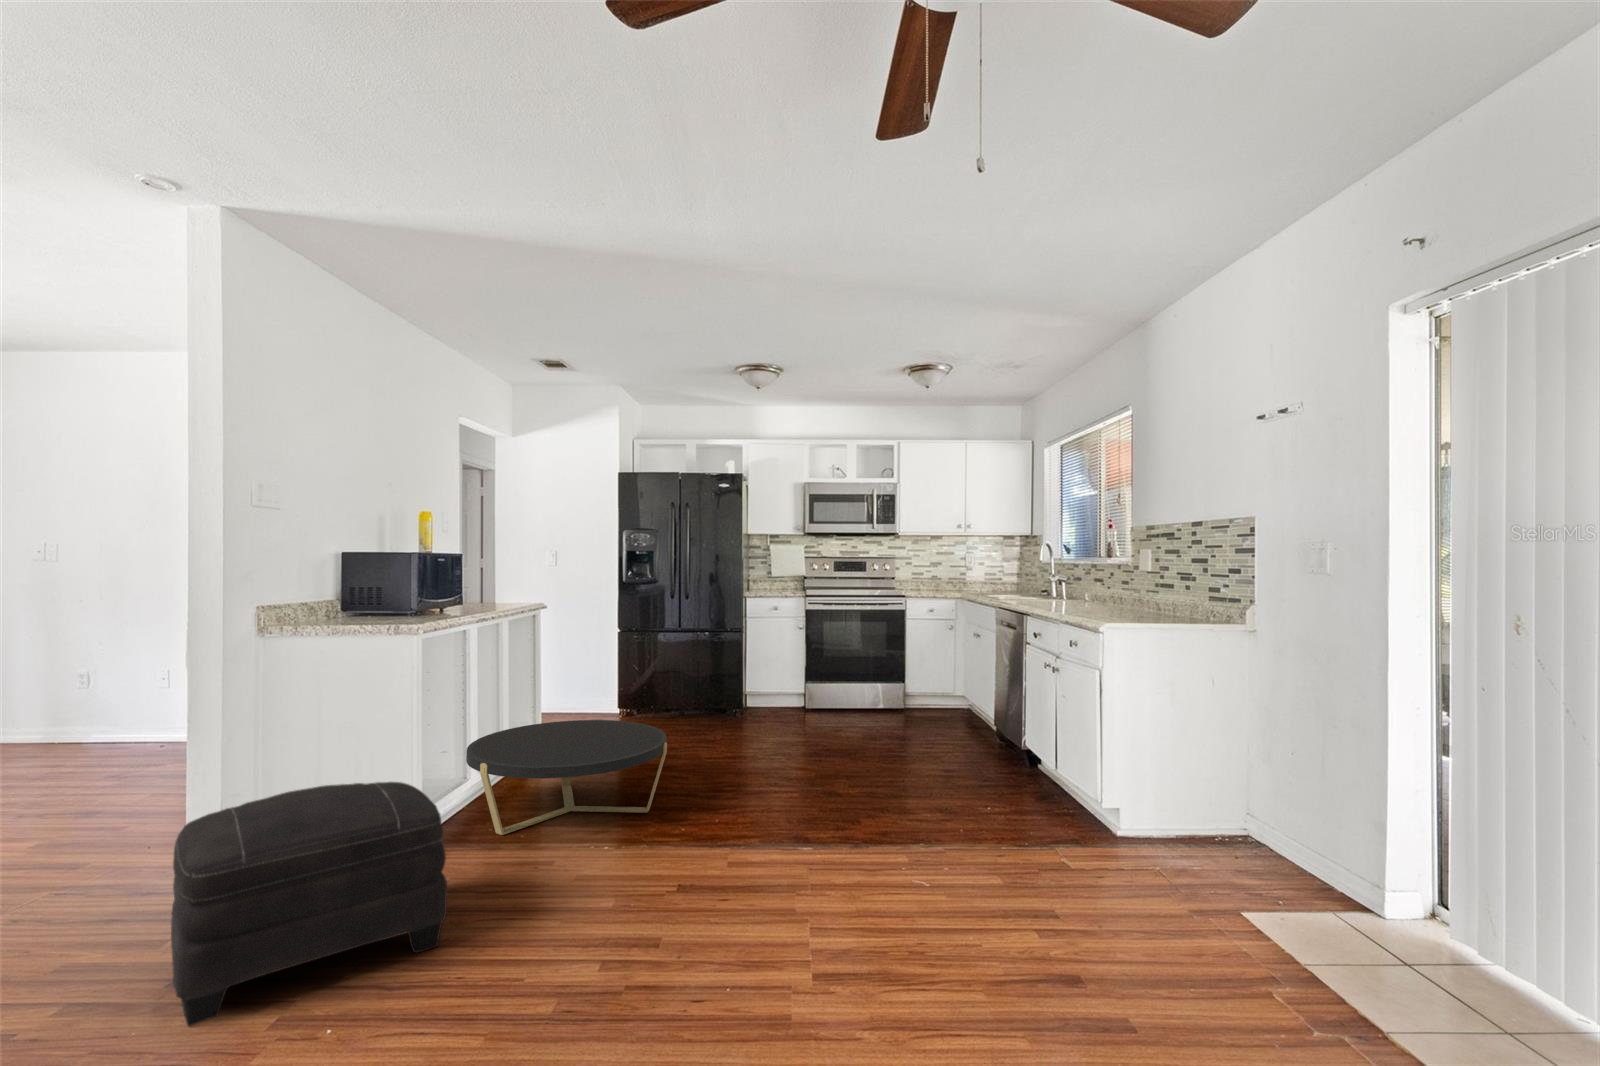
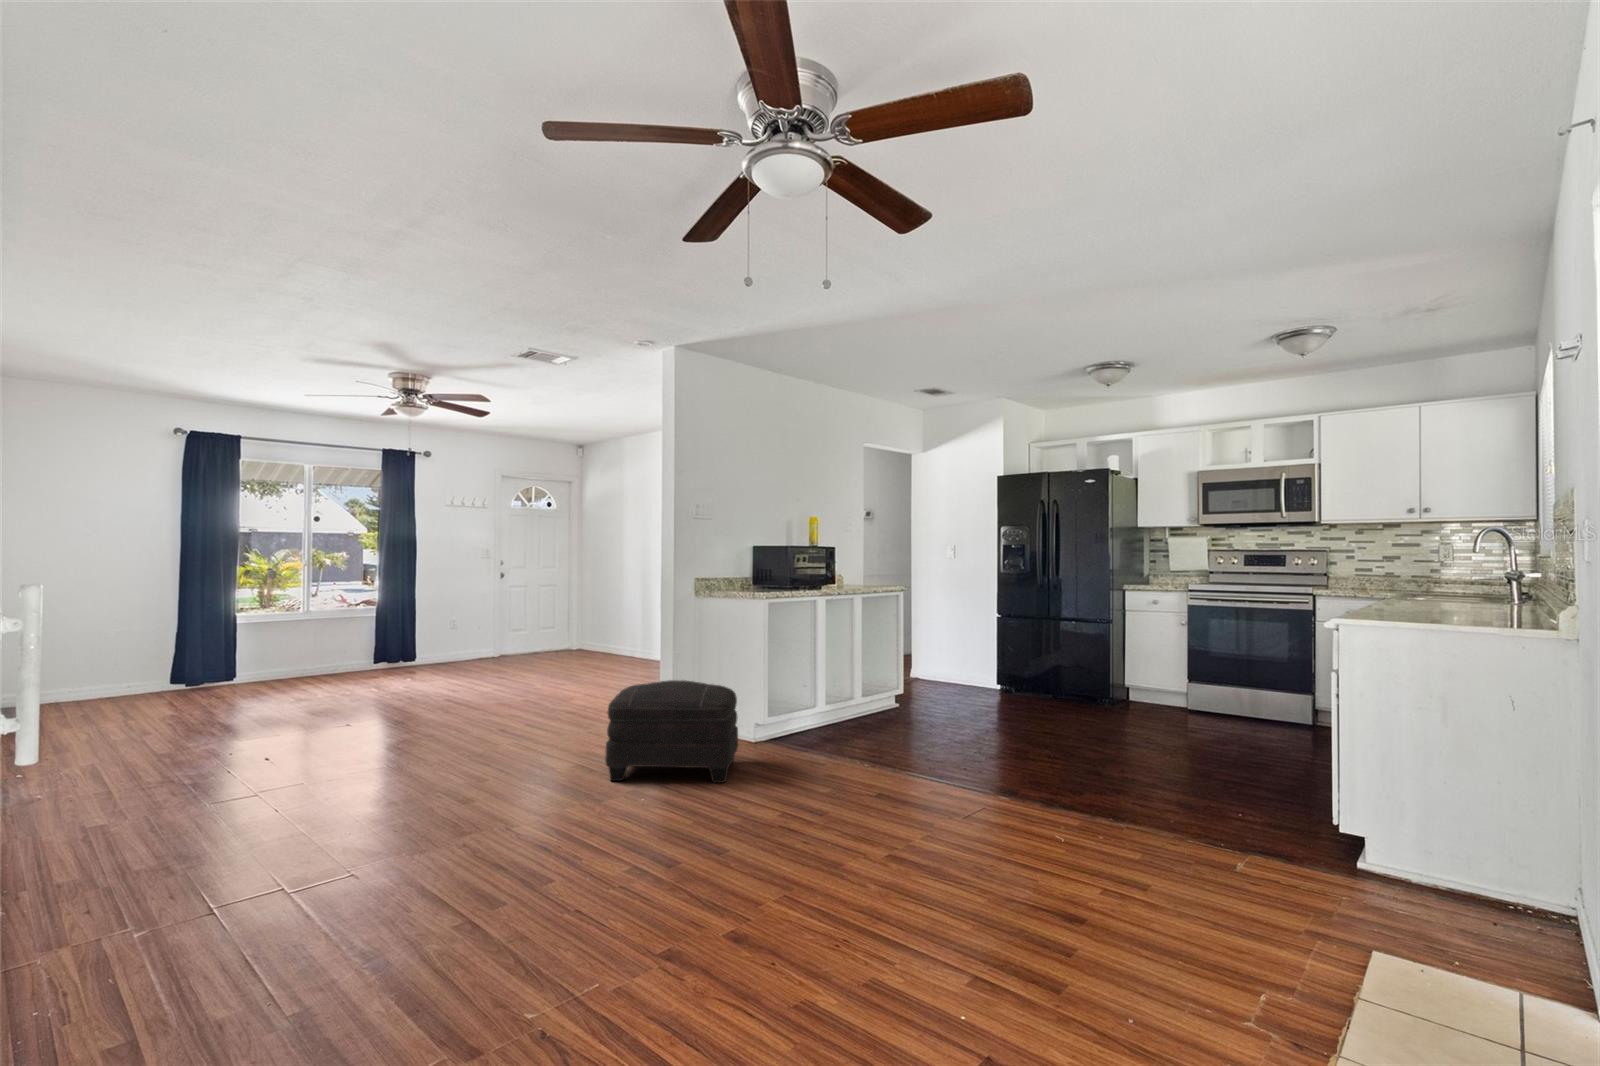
coffee table: present [466,720,667,835] -> none [803,677,947,753]

